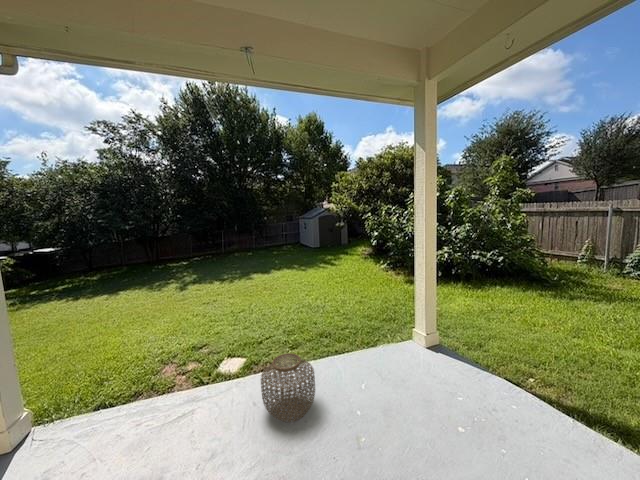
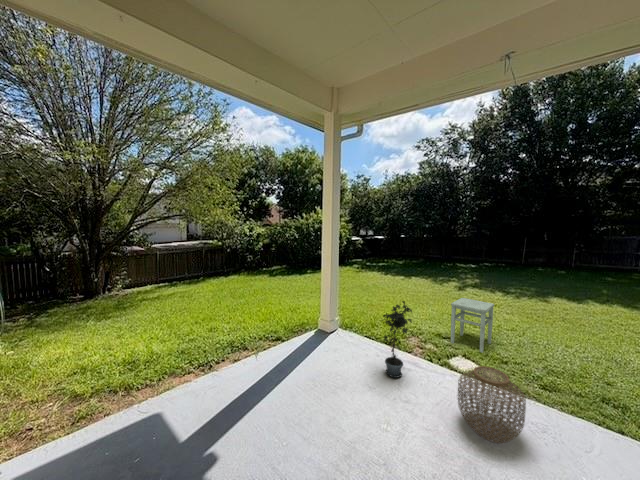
stool: none [204,295,242,349] -> present [451,298,494,353]
potted plant: none [144,327,194,431] -> present [383,301,412,378]

